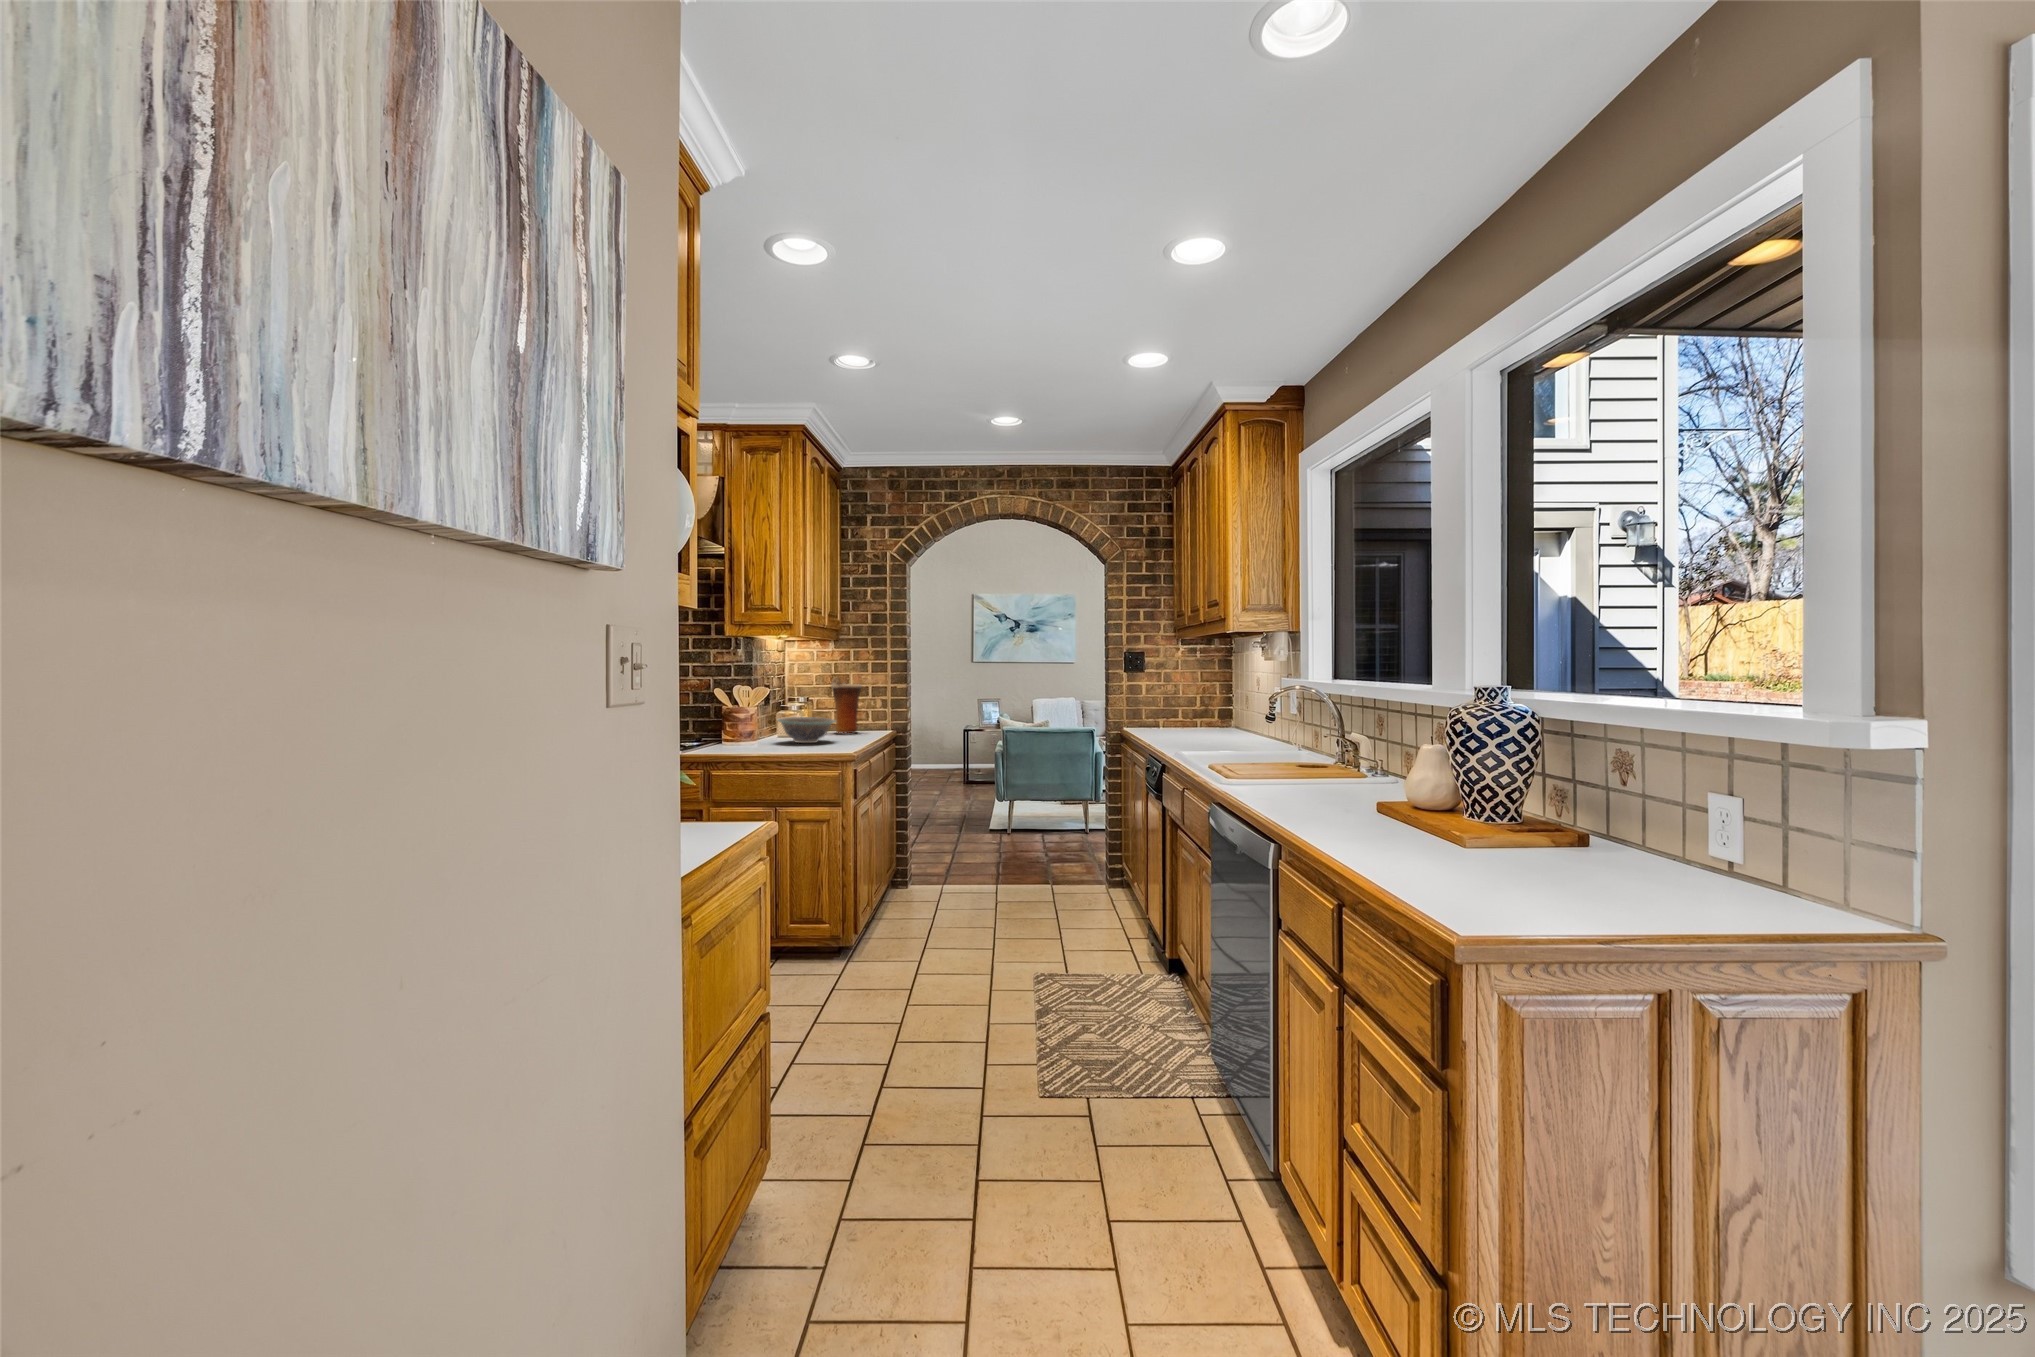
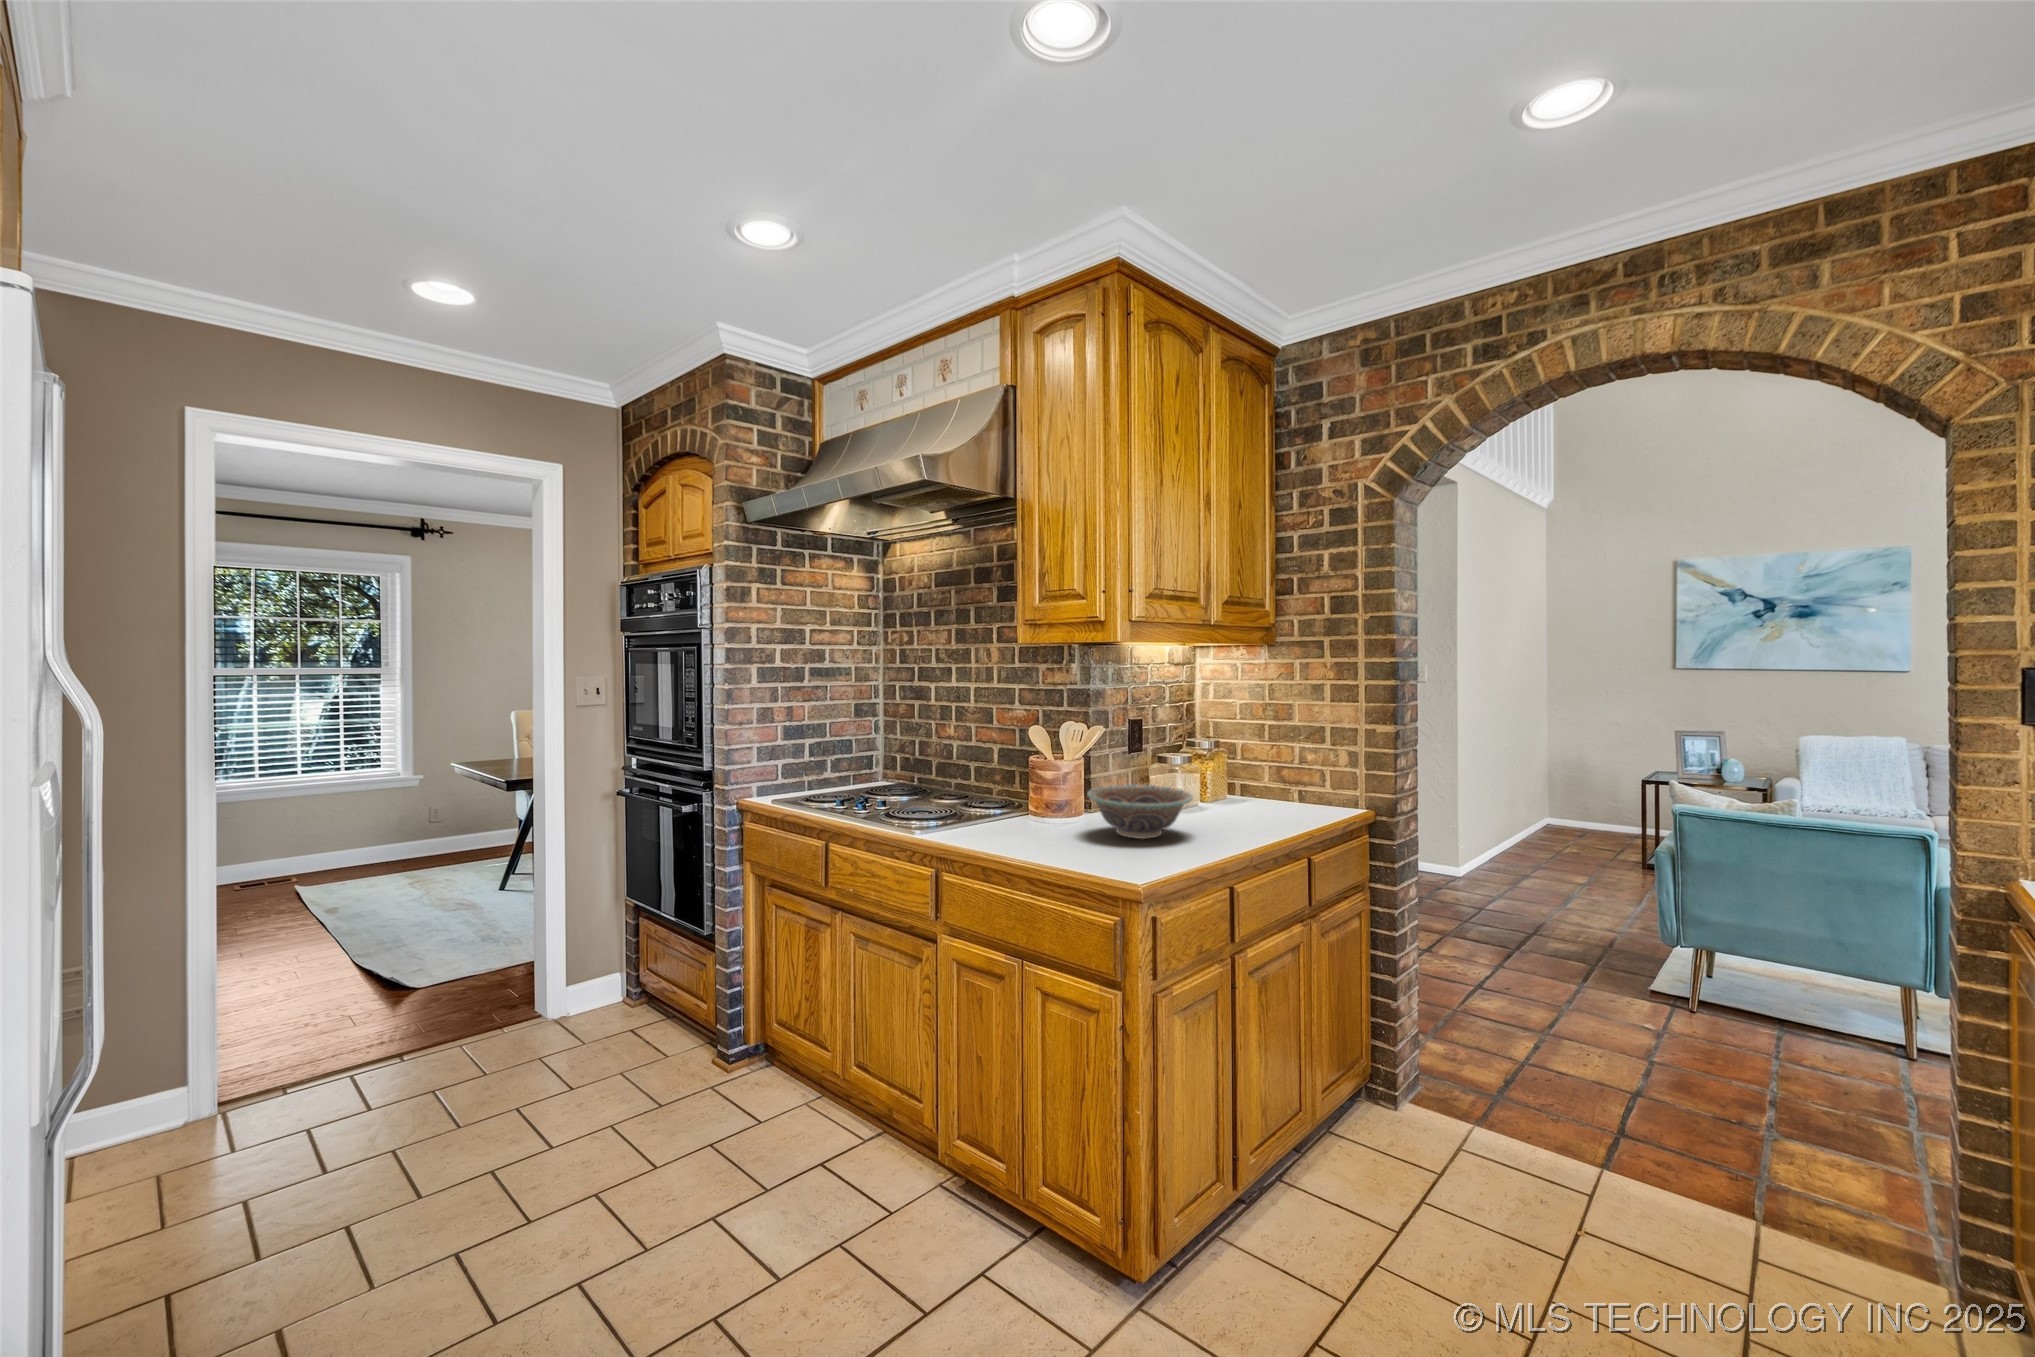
vase: present [831,679,862,733] -> none [1234,714,1292,816]

